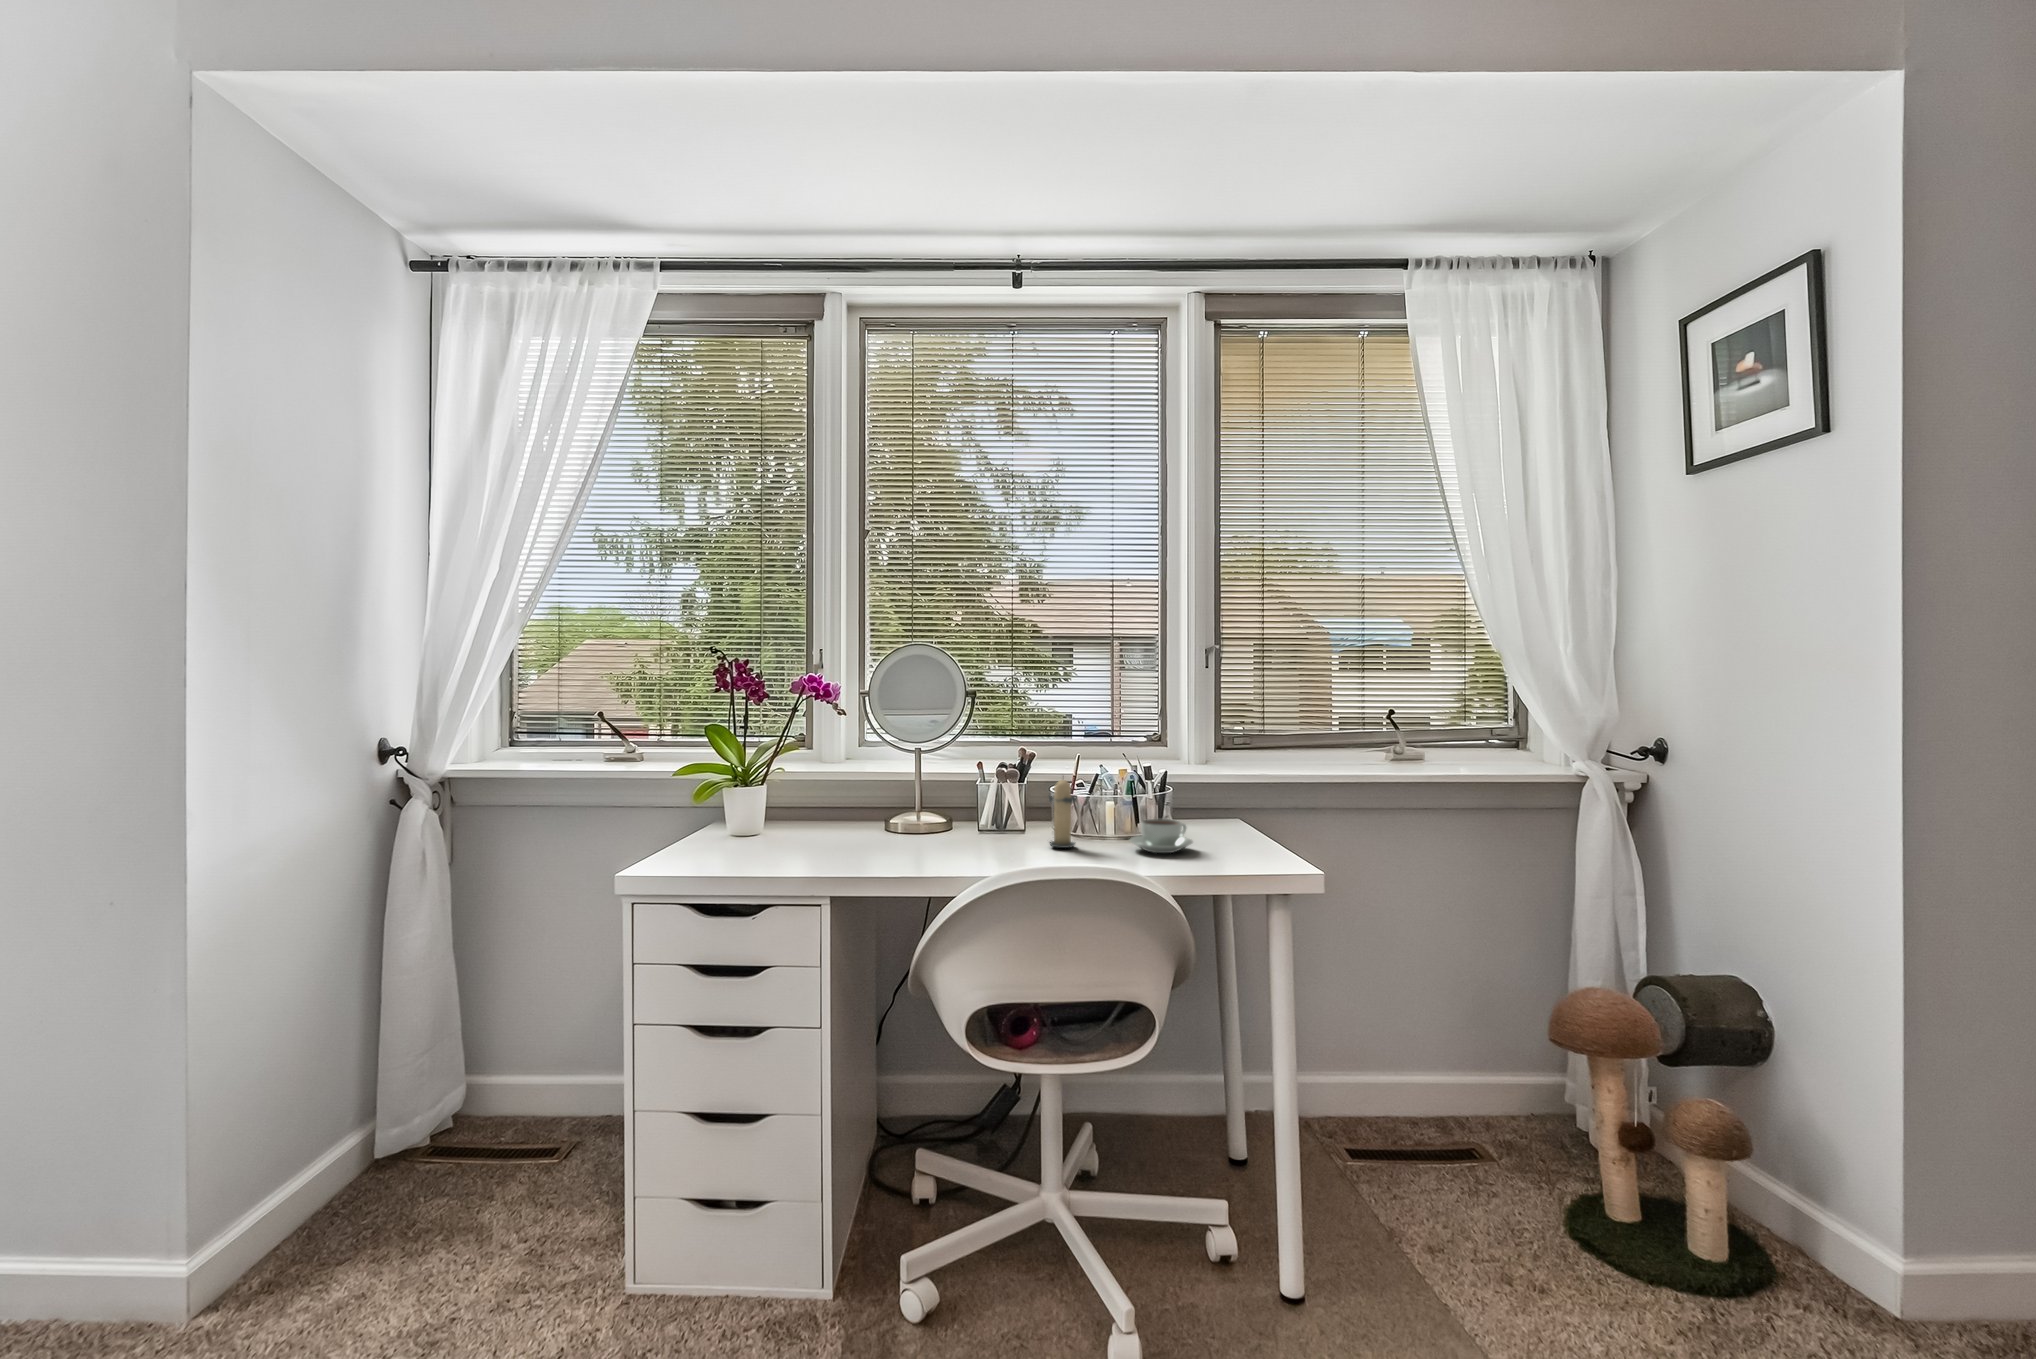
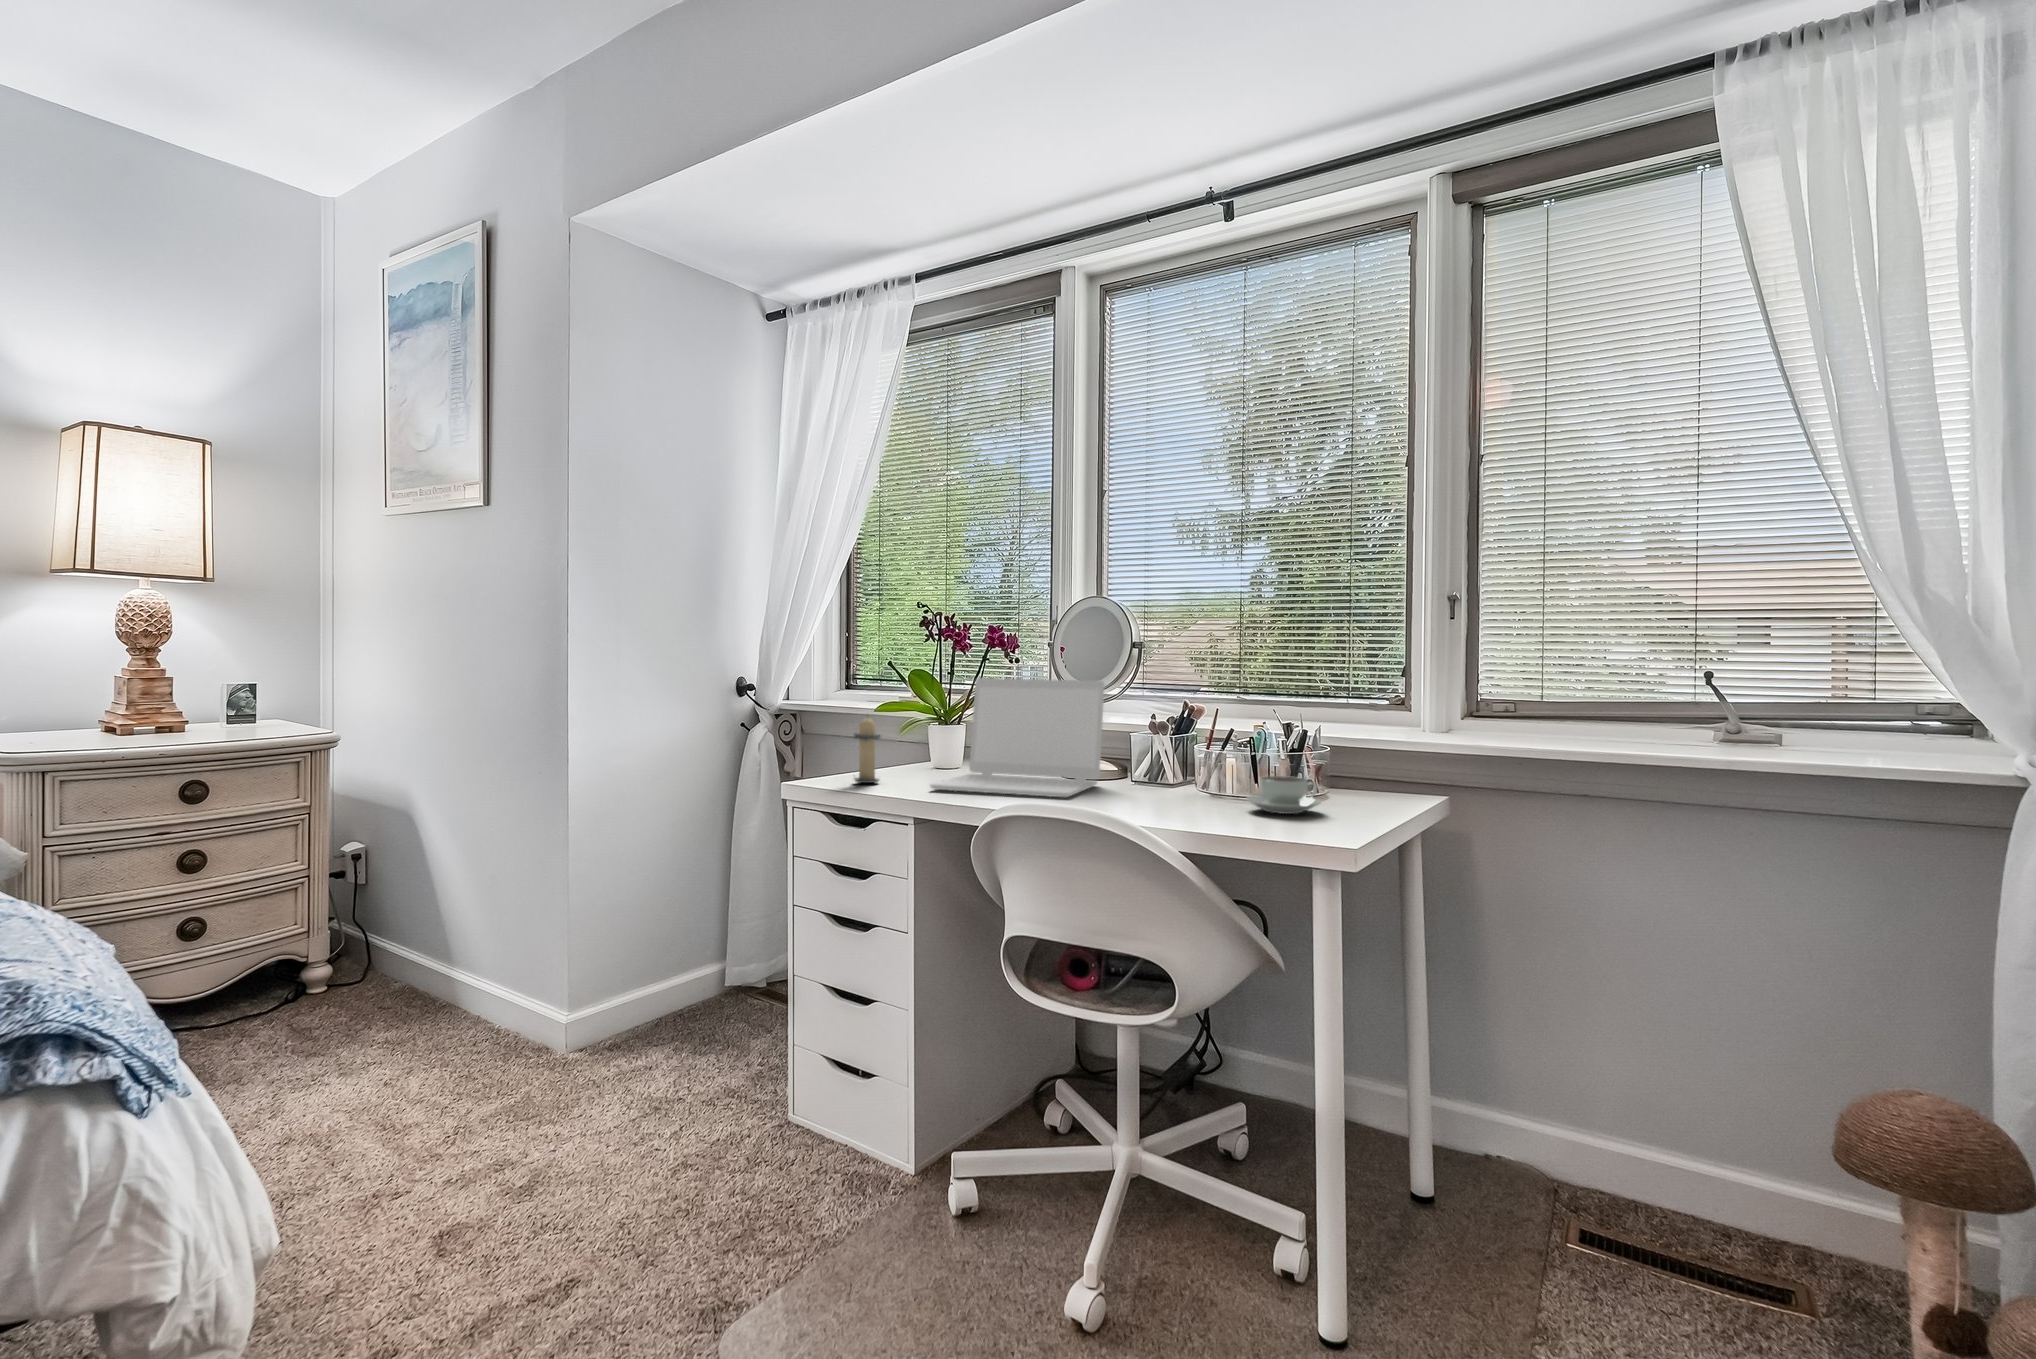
laptop: none [805,734,964,863] -> present [930,678,1105,797]
candle: present [1049,780,1077,848] -> present [854,718,880,783]

